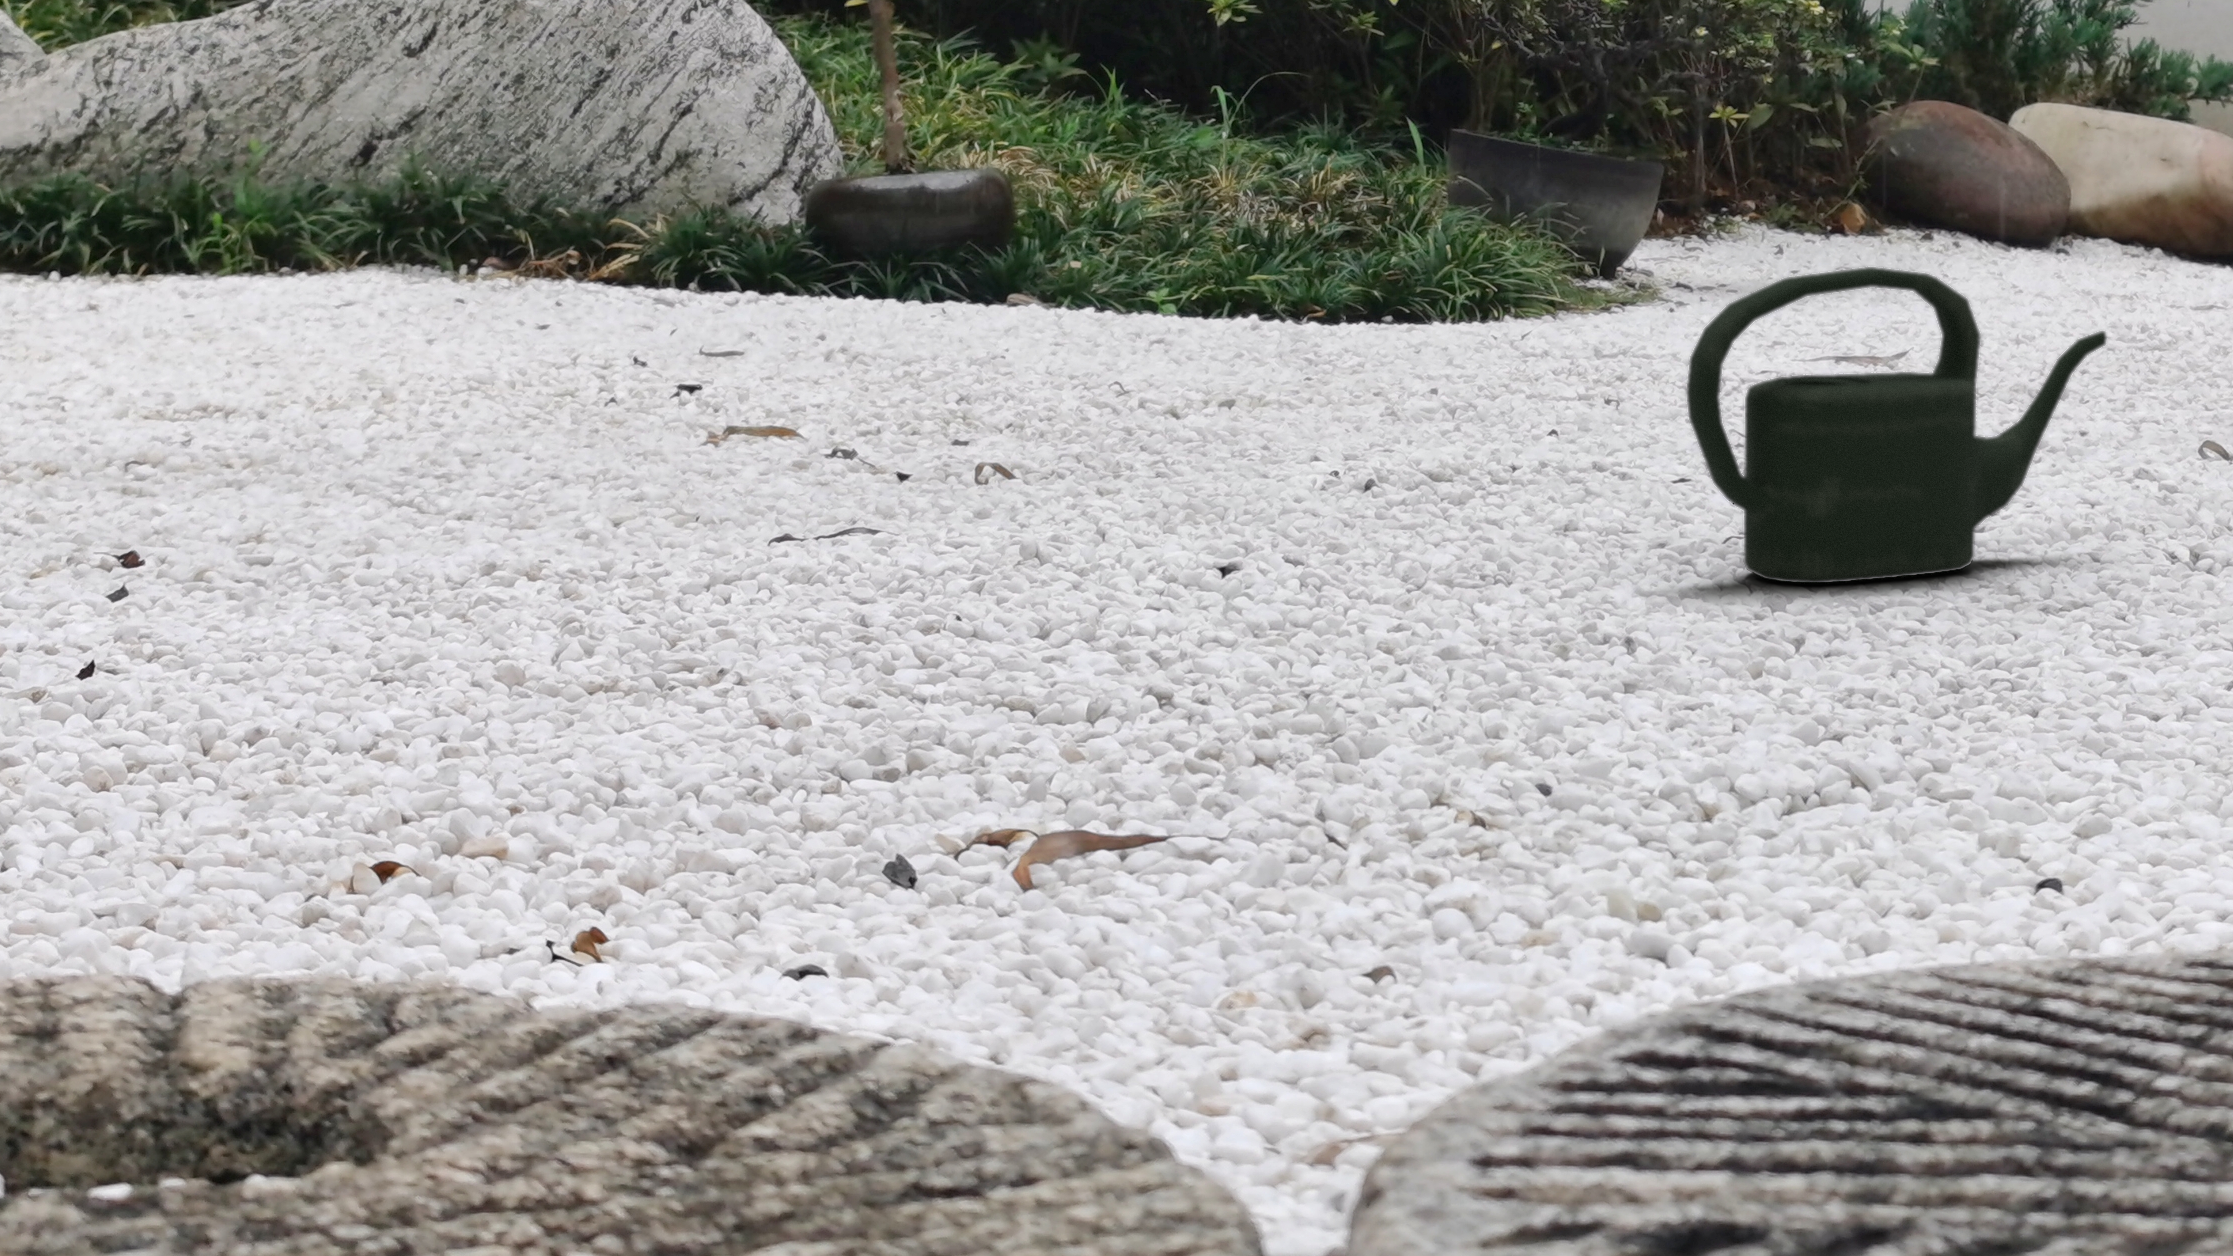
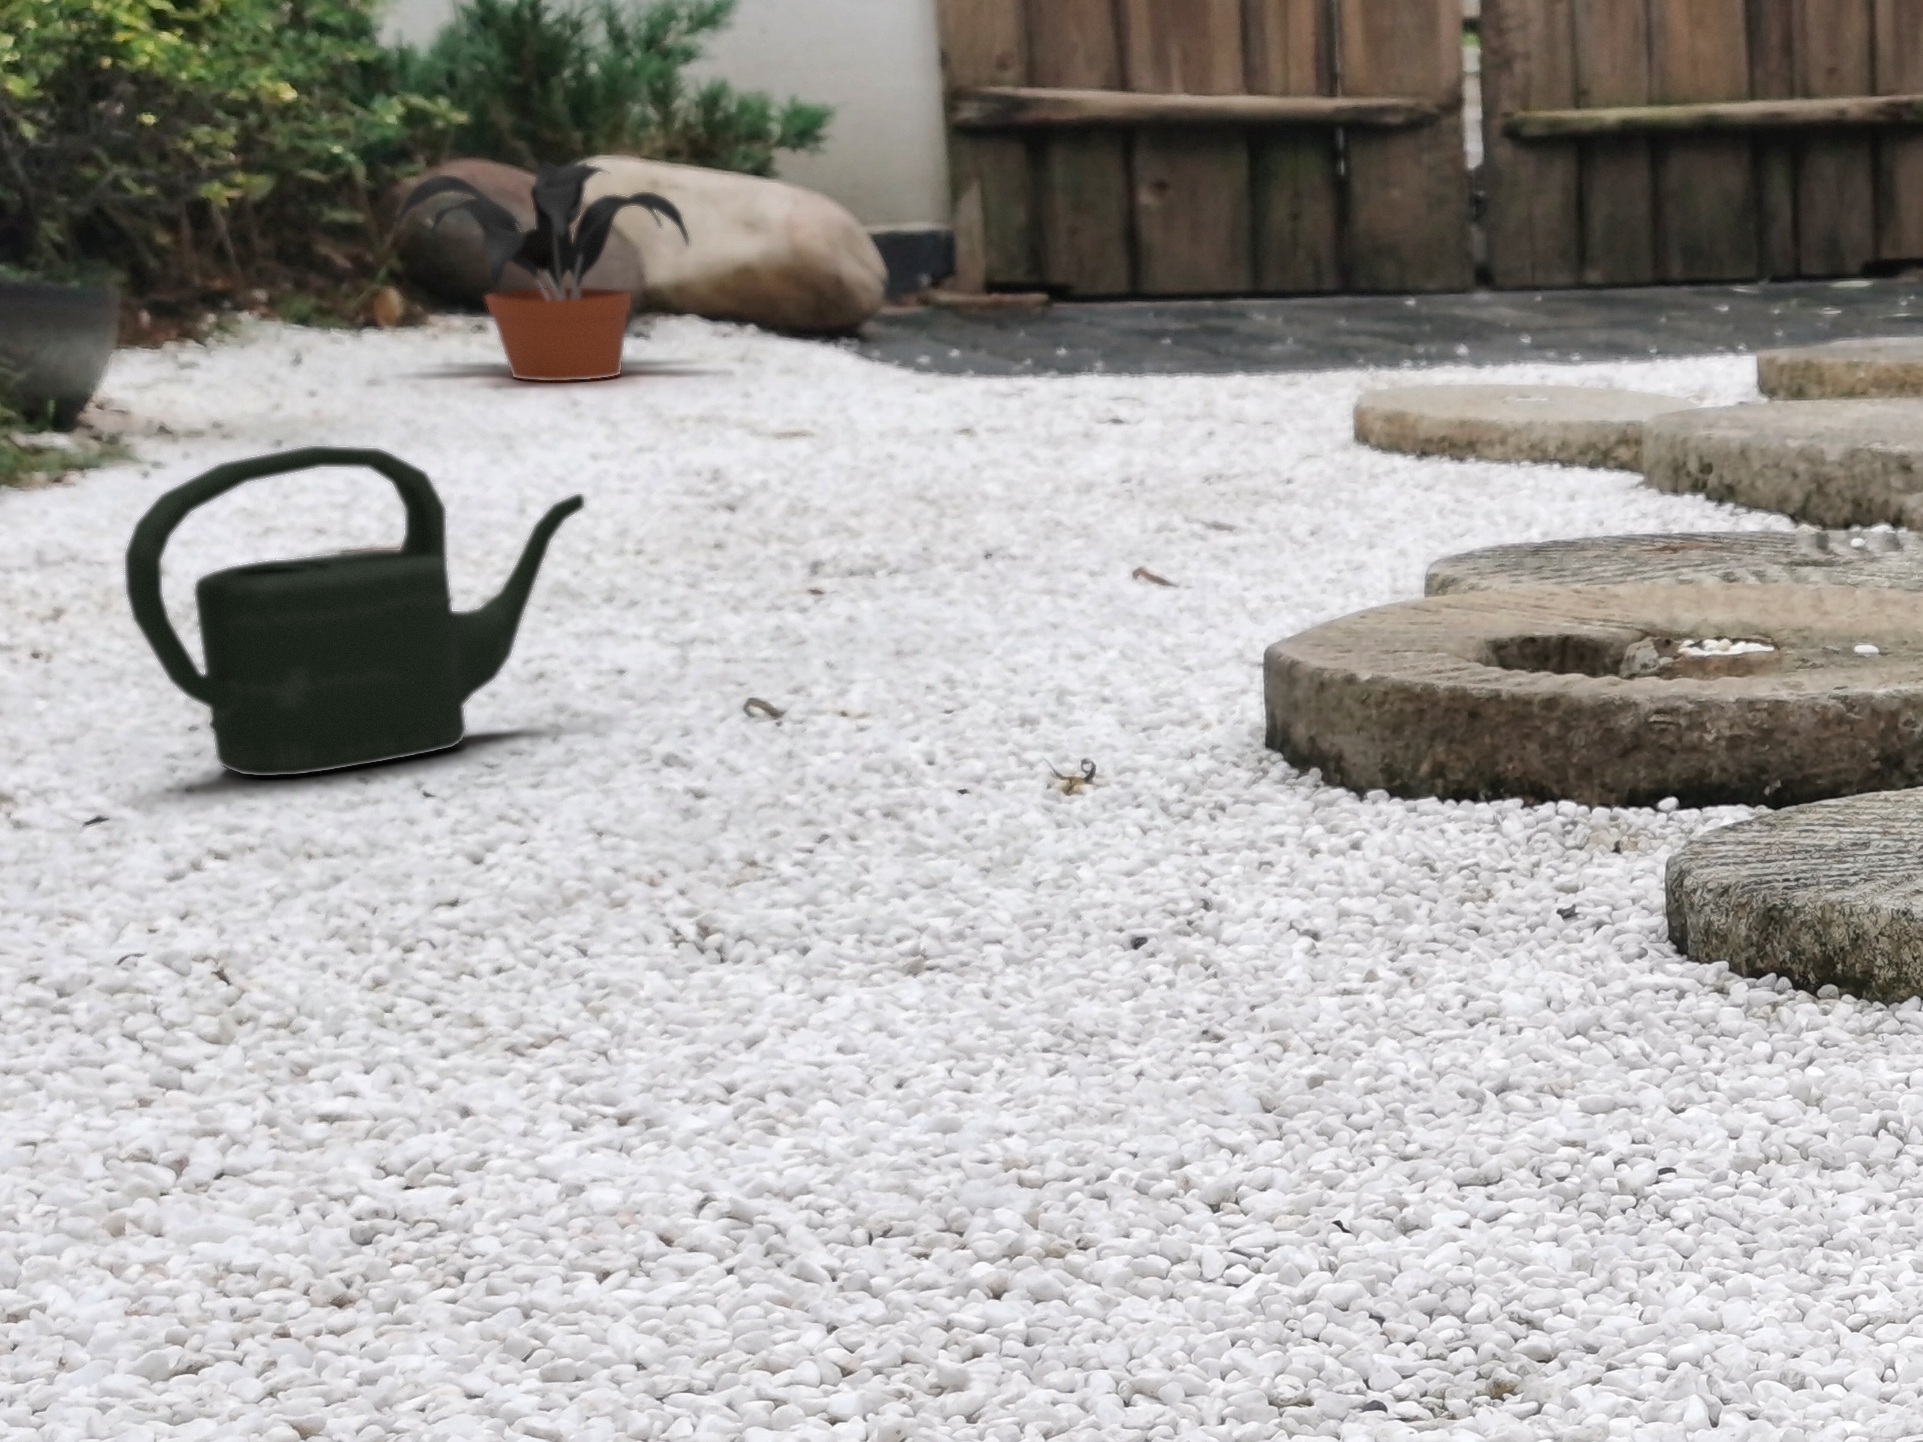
potted plant: none [1880,84,2134,276] -> present [397,161,689,381]

